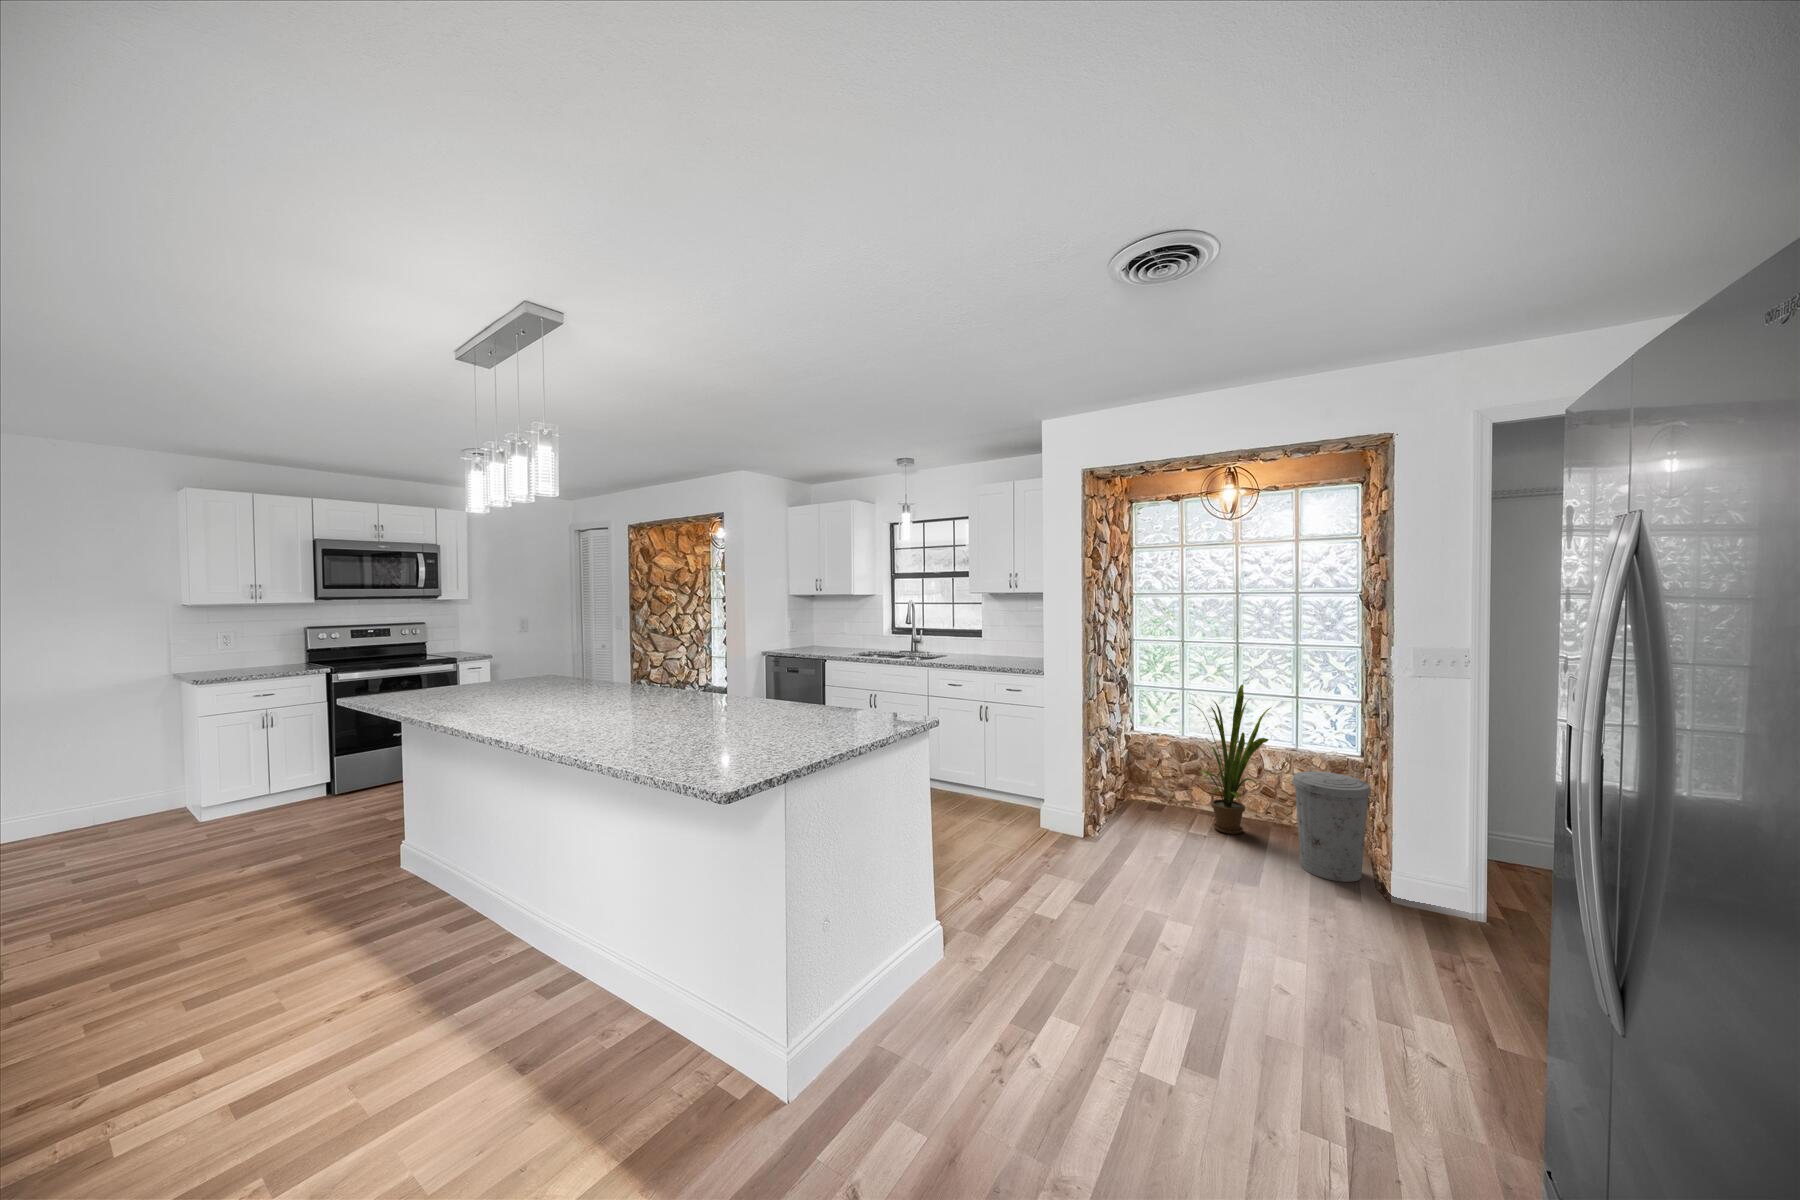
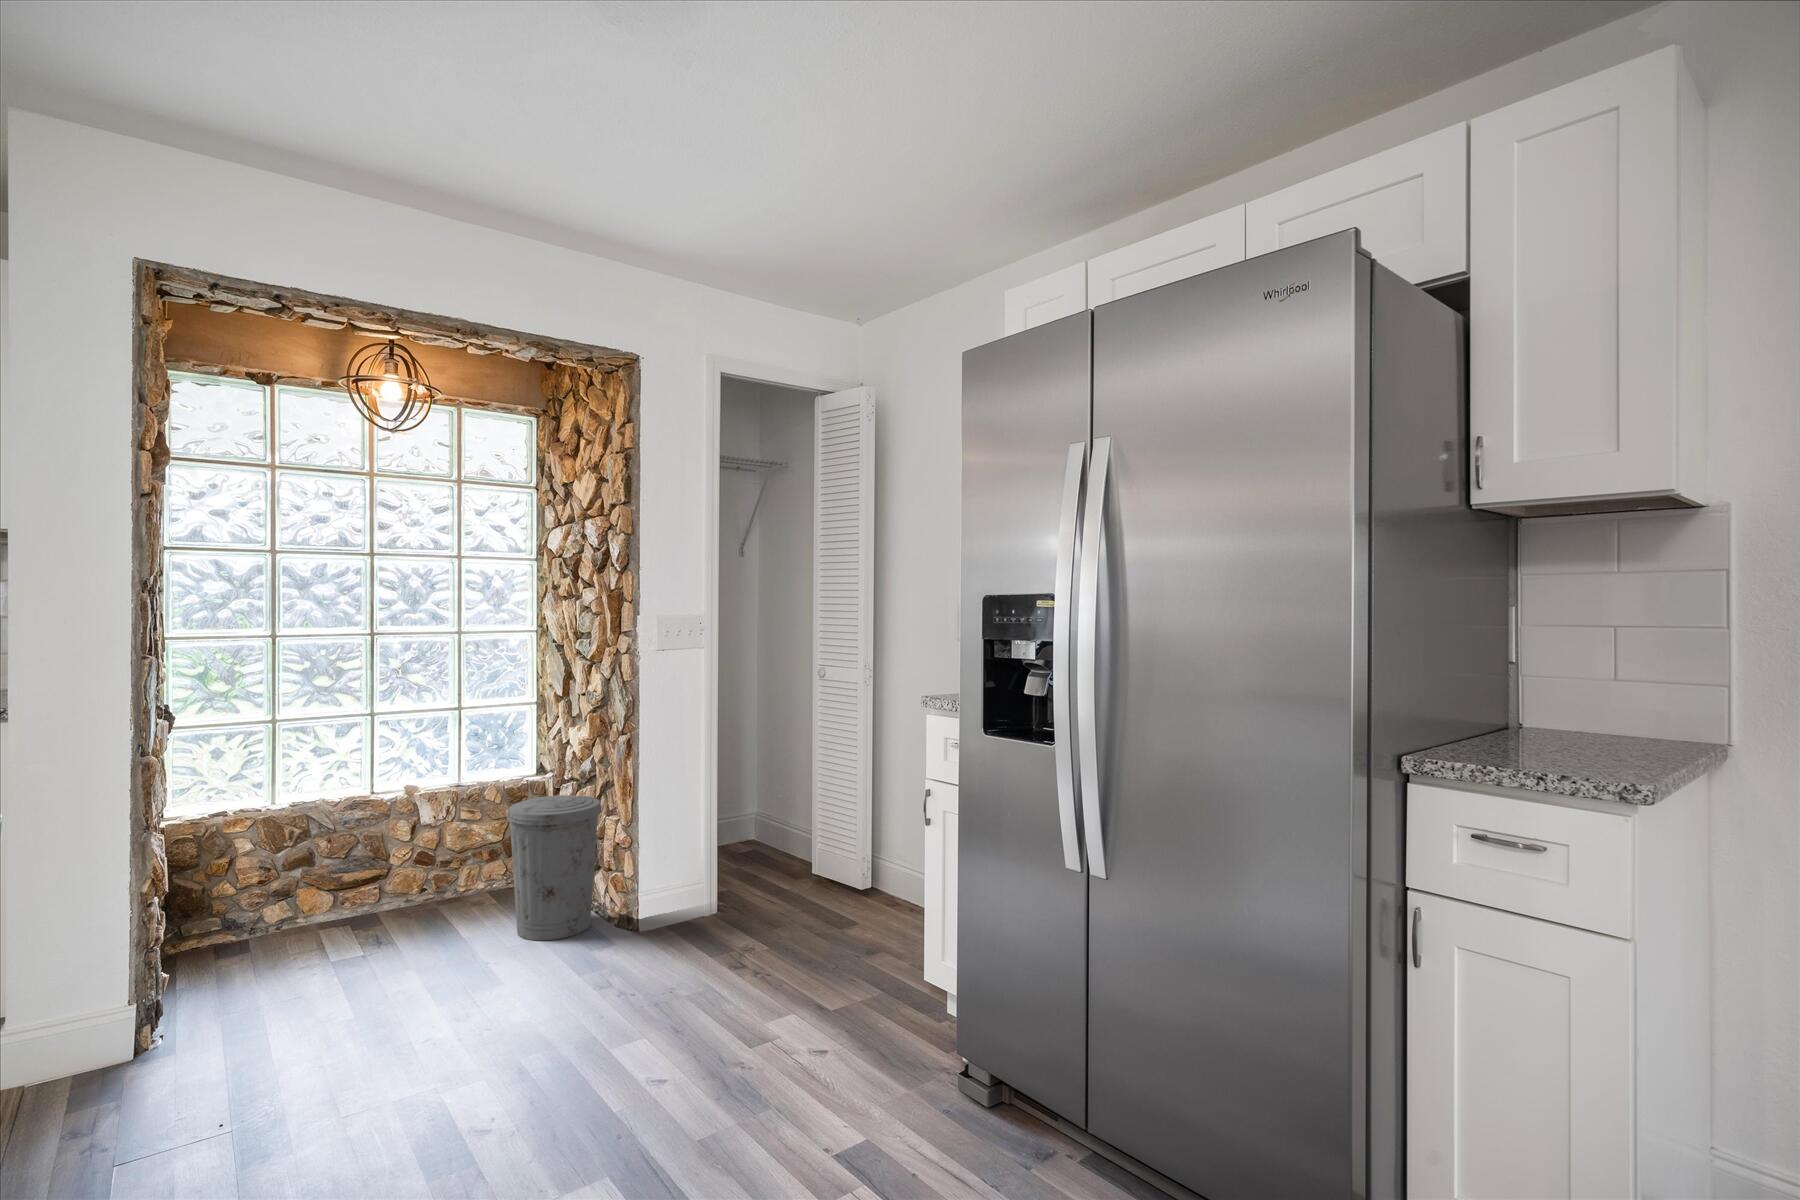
house plant: present [1189,684,1270,834] -> none [306,698,454,941]

